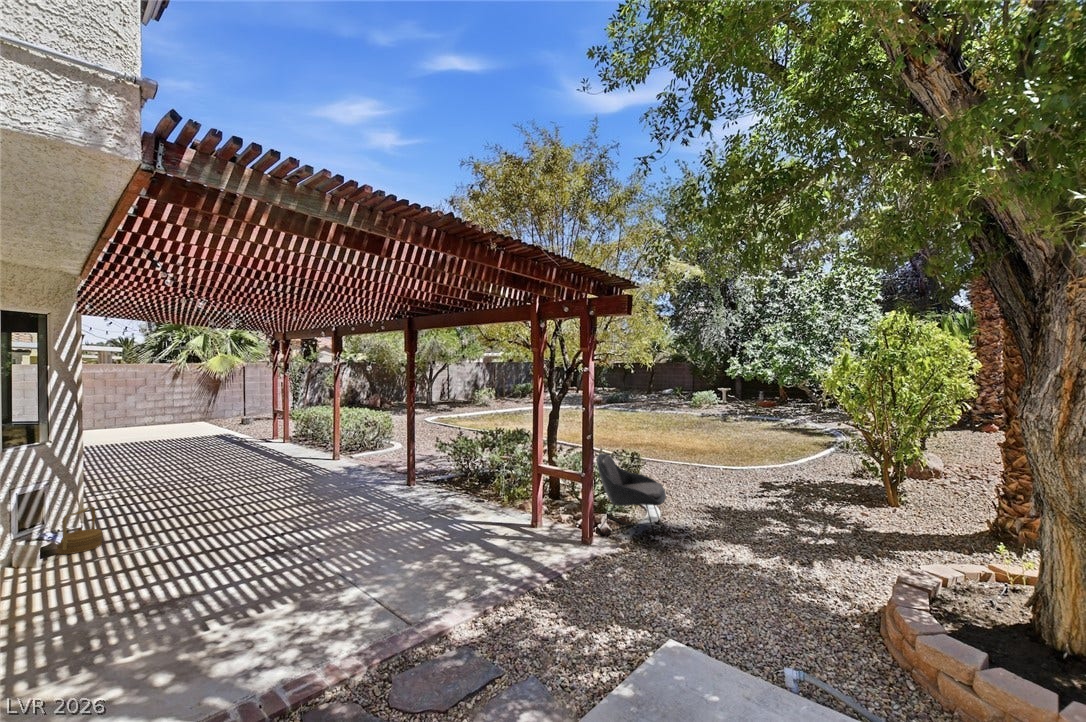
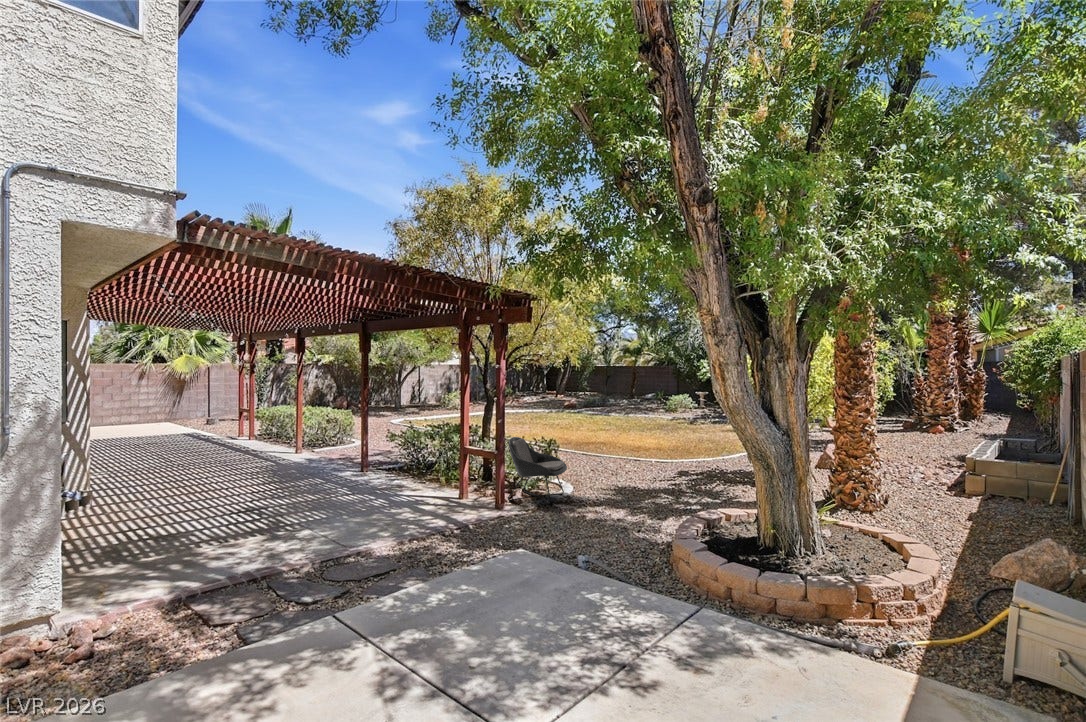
woven basket: present [56,506,103,554] -> none [72,475,108,510]

